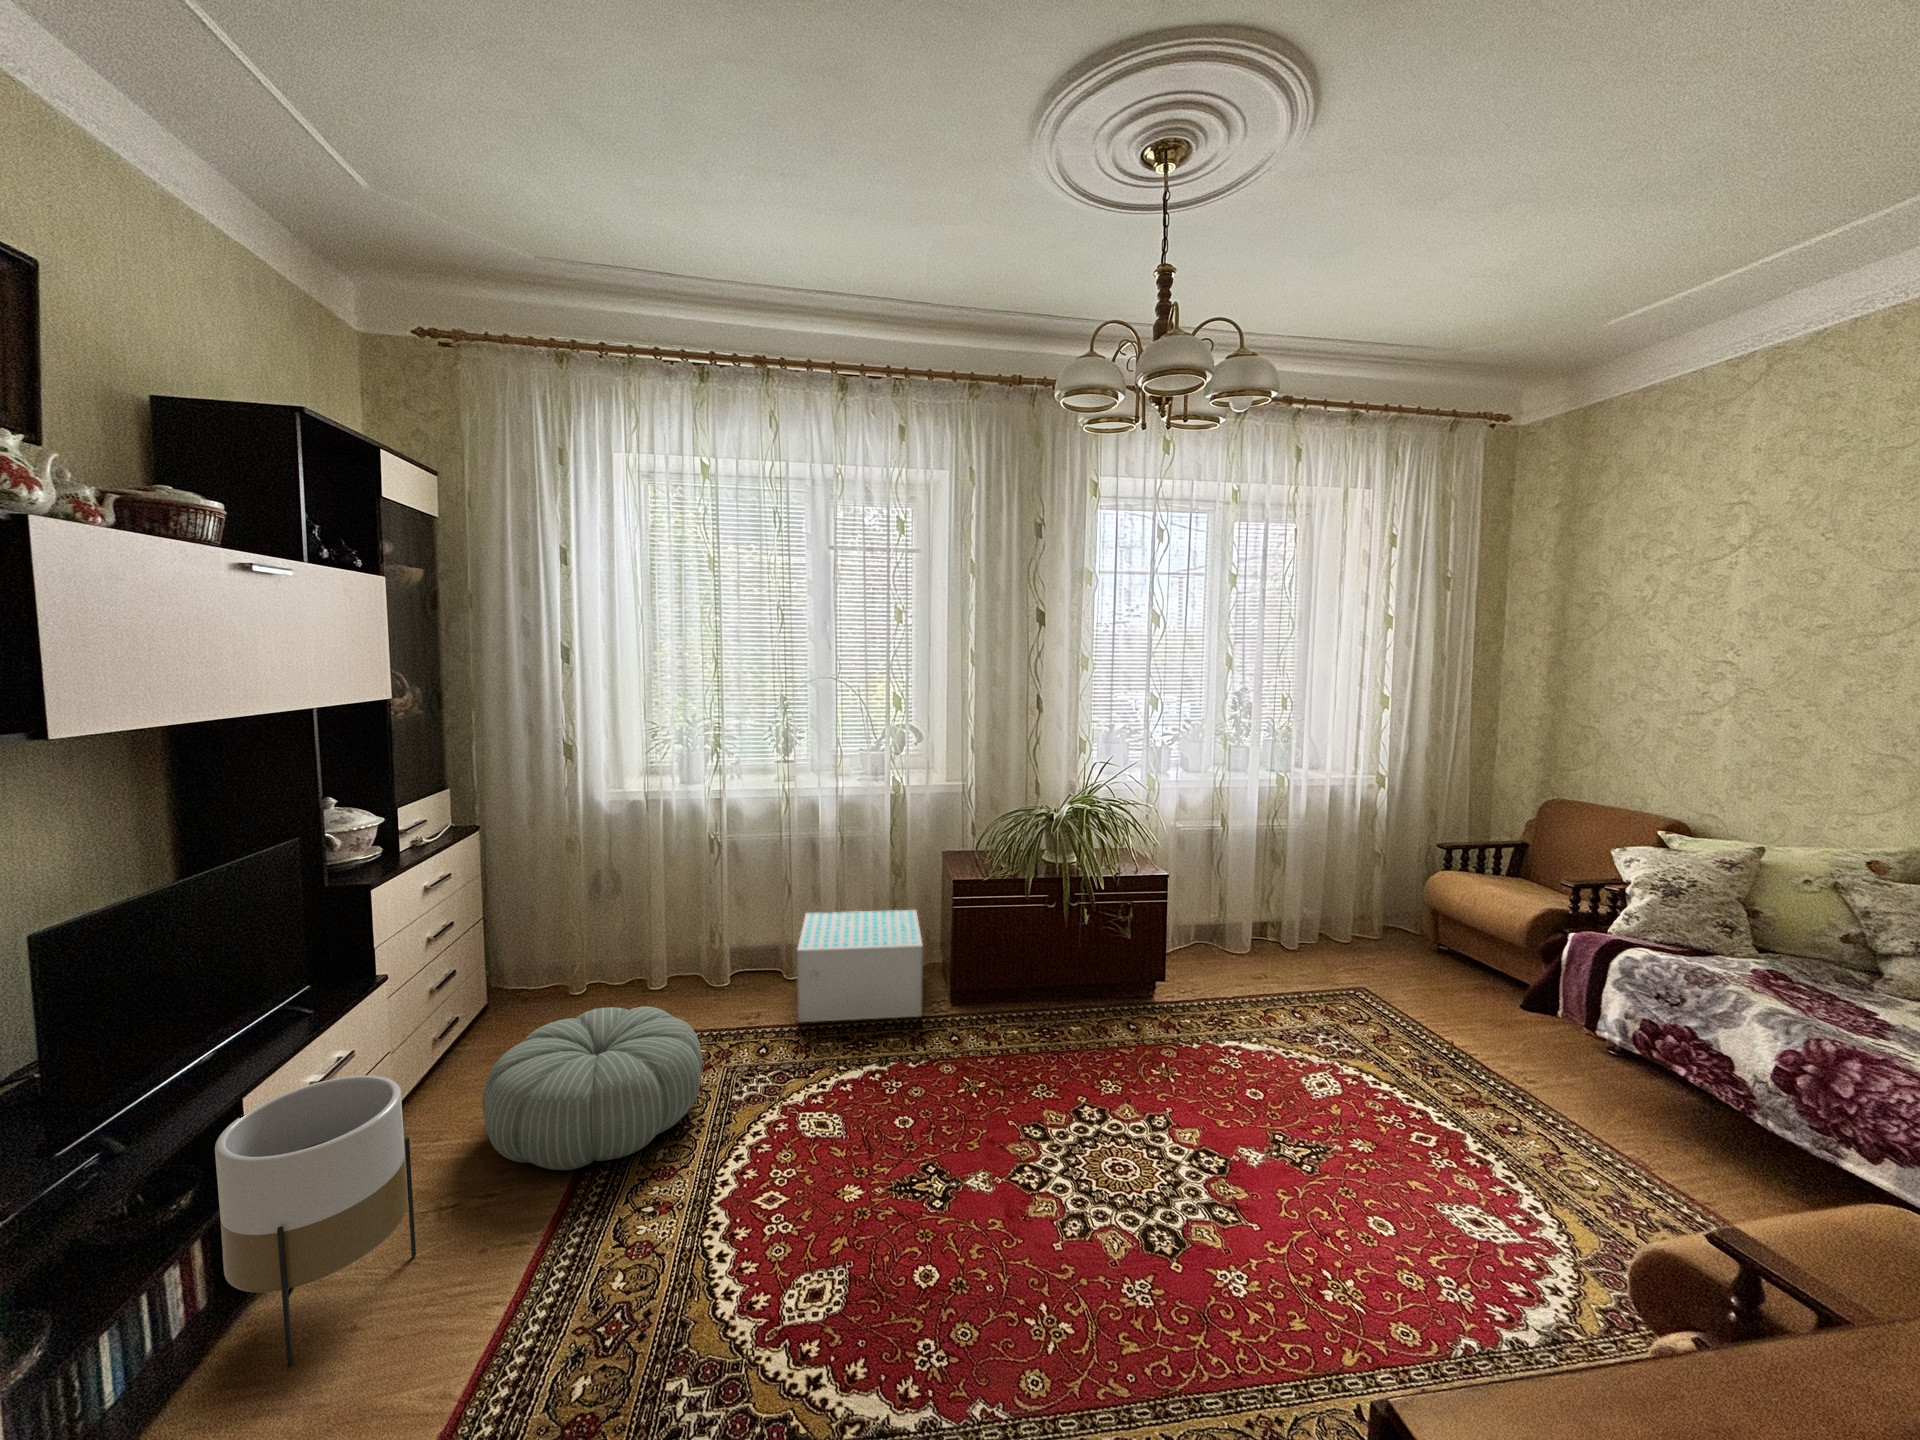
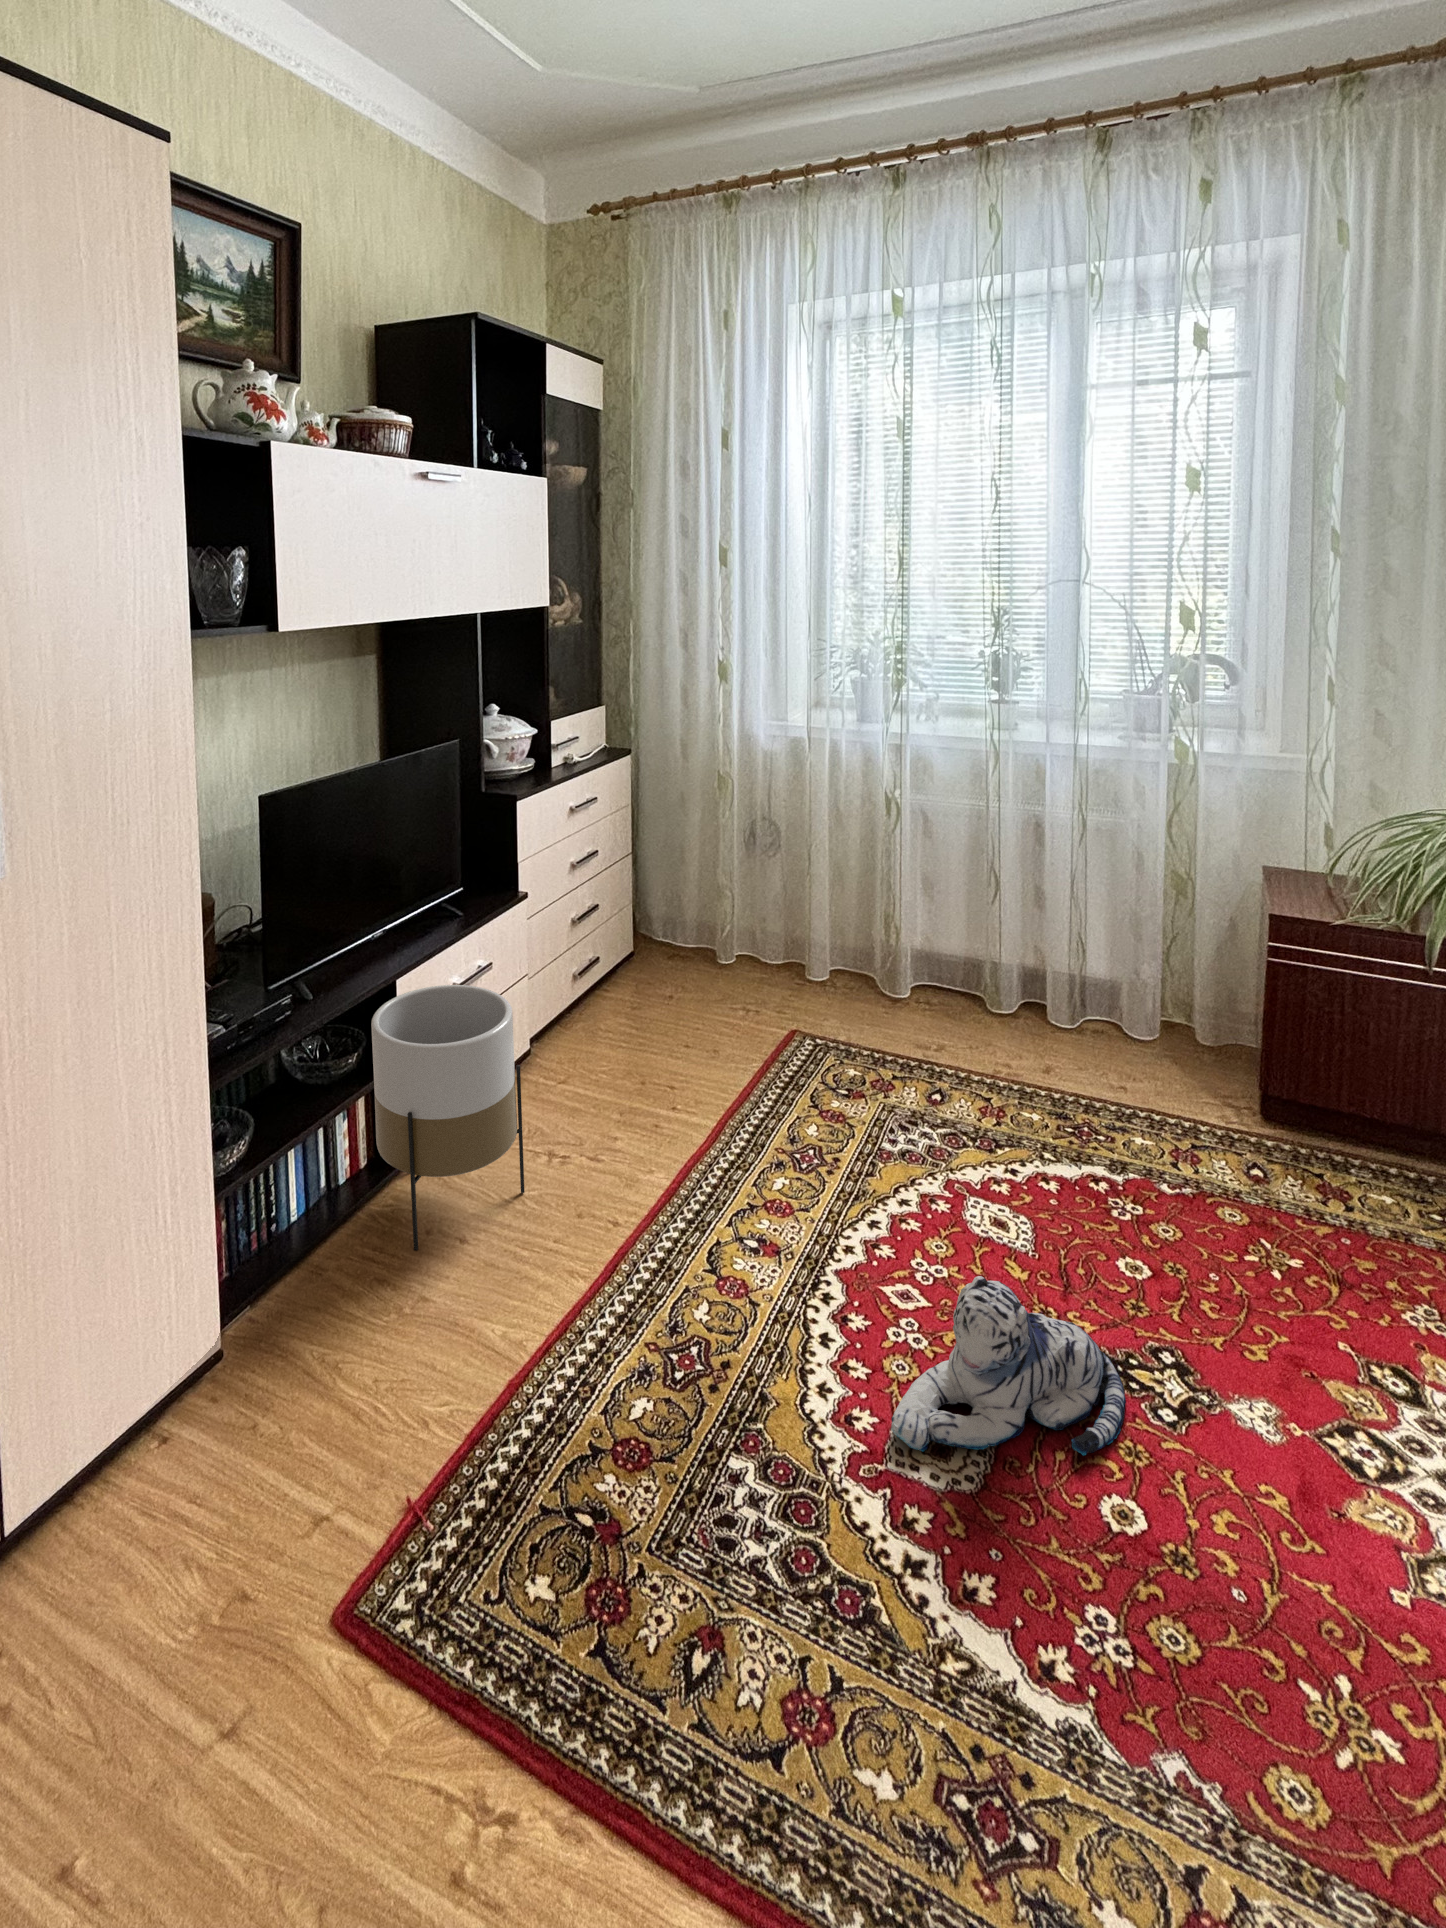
storage box: present [797,910,923,1022] -> none [994,918,1213,1122]
pouf: present [482,1006,702,1170] -> none [600,982,844,1169]
plush toy: none [781,1160,916,1304] -> present [891,1276,1126,1455]

